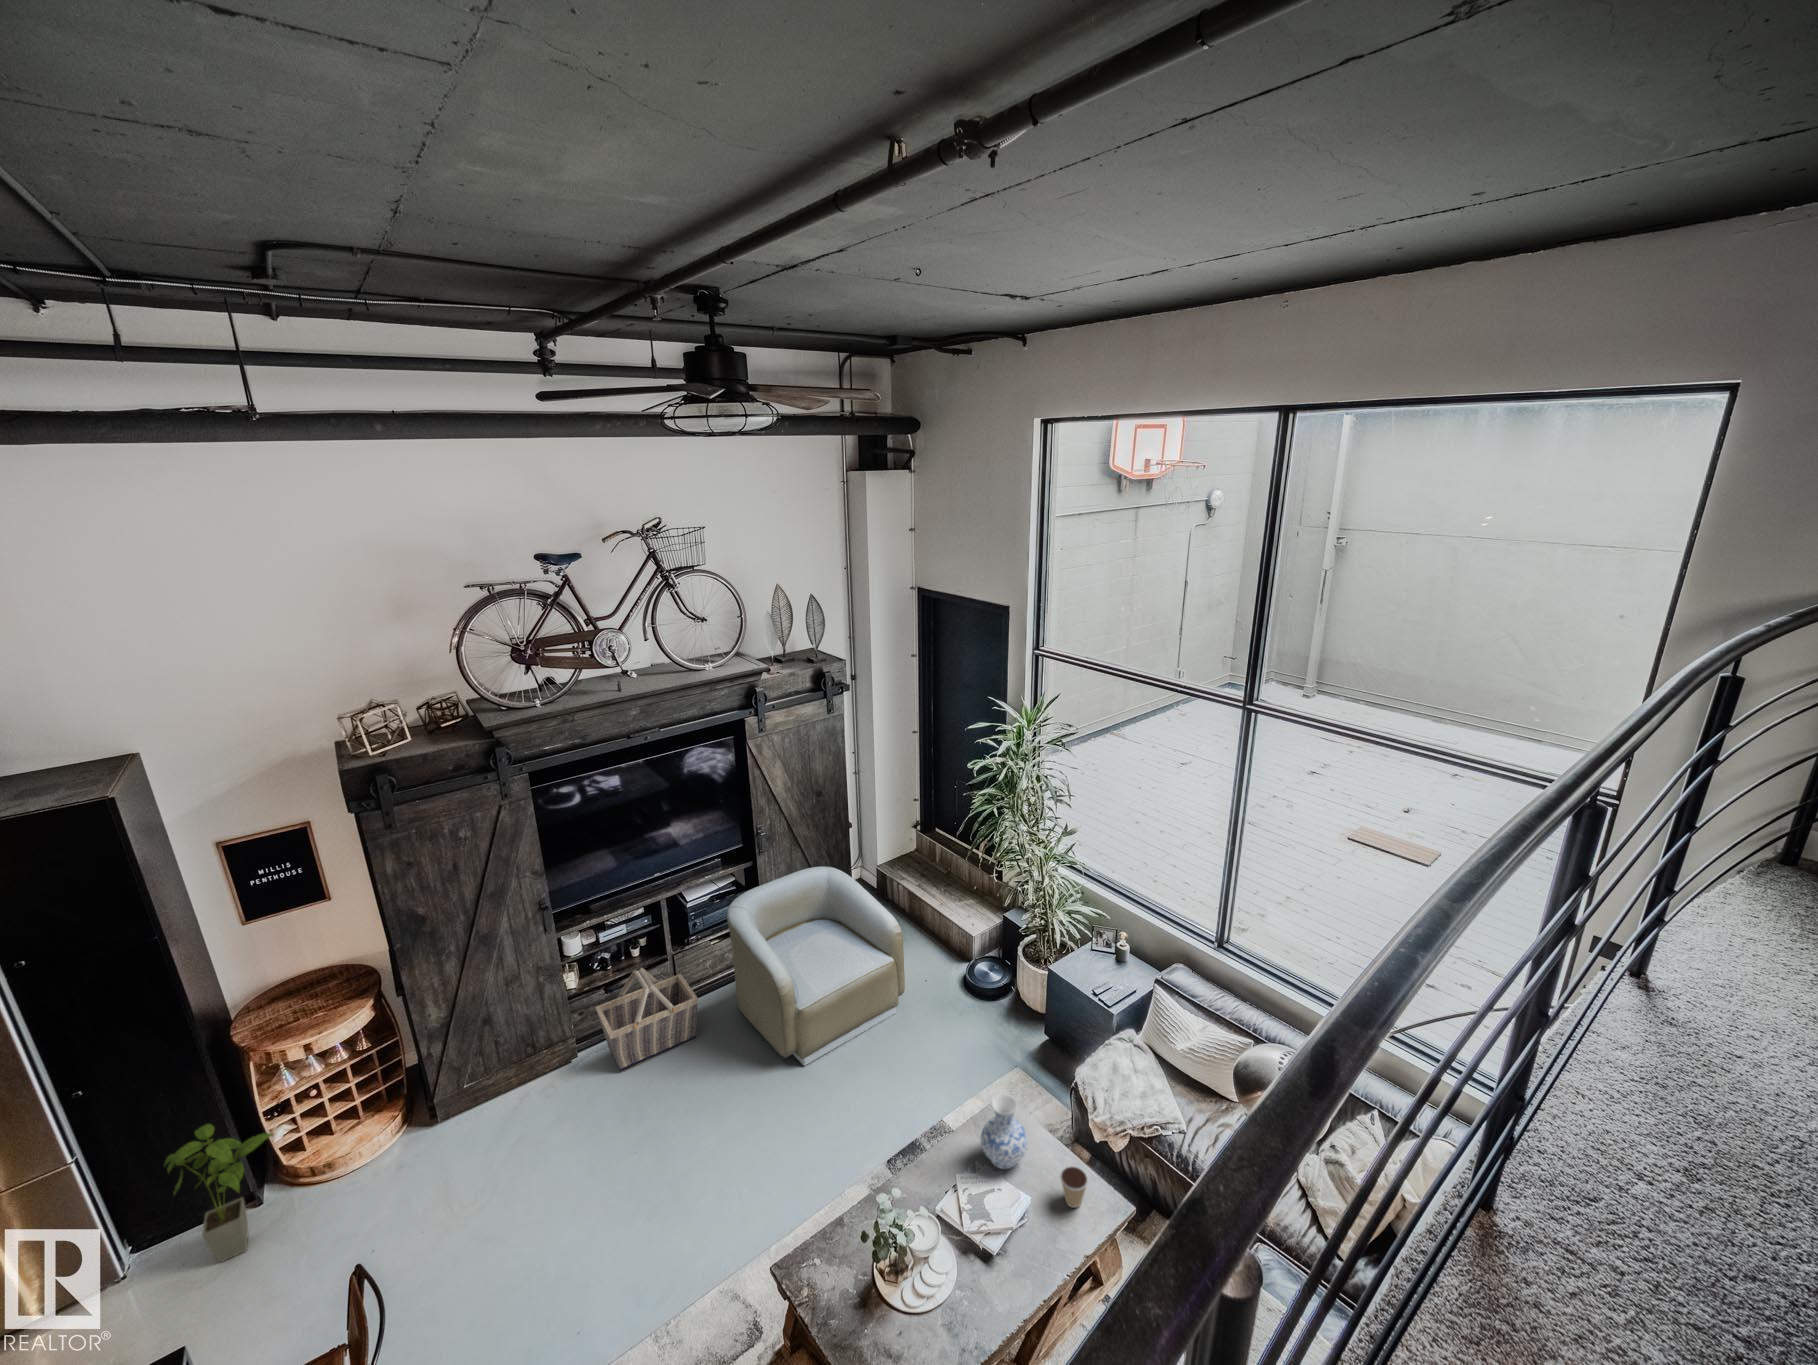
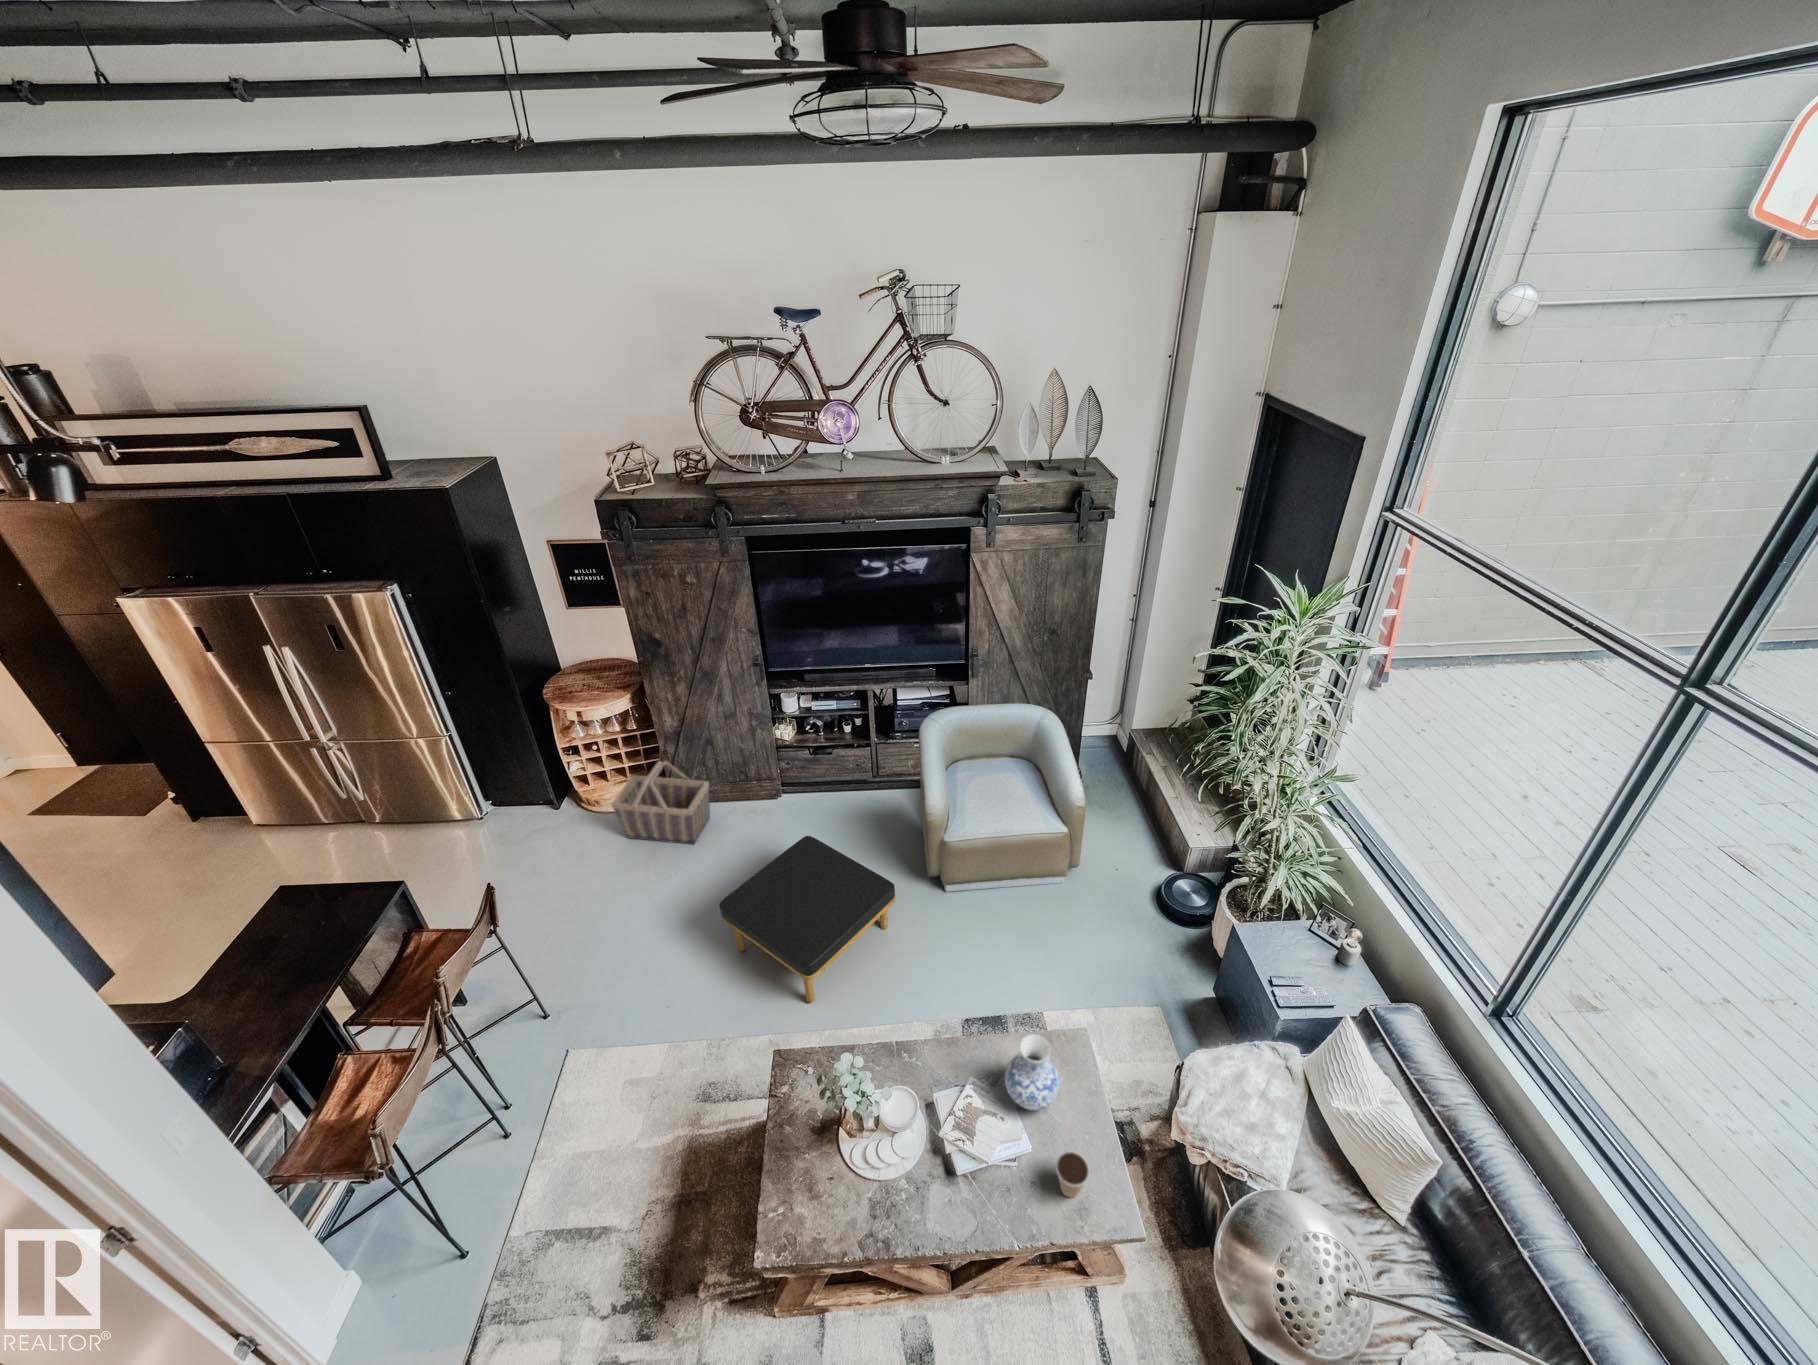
basket: present [596,968,698,1072] -> present [611,761,710,844]
ottoman: none [606,1066,779,1227] -> present [719,836,896,1003]
house plant: present [165,1124,273,1262] -> none [484,746,558,838]

